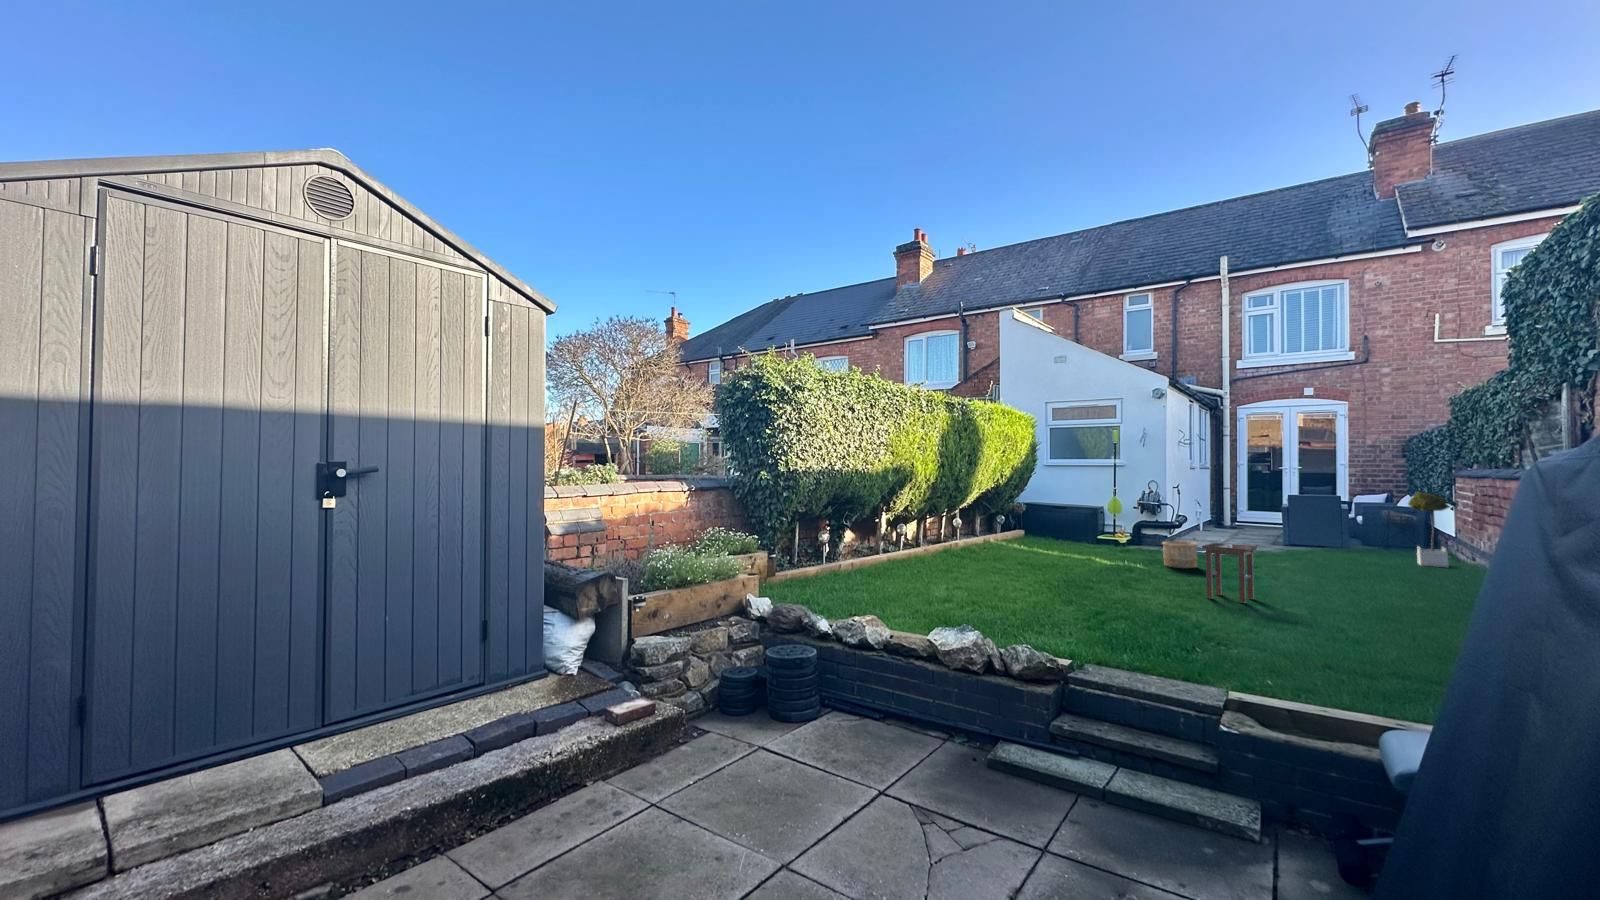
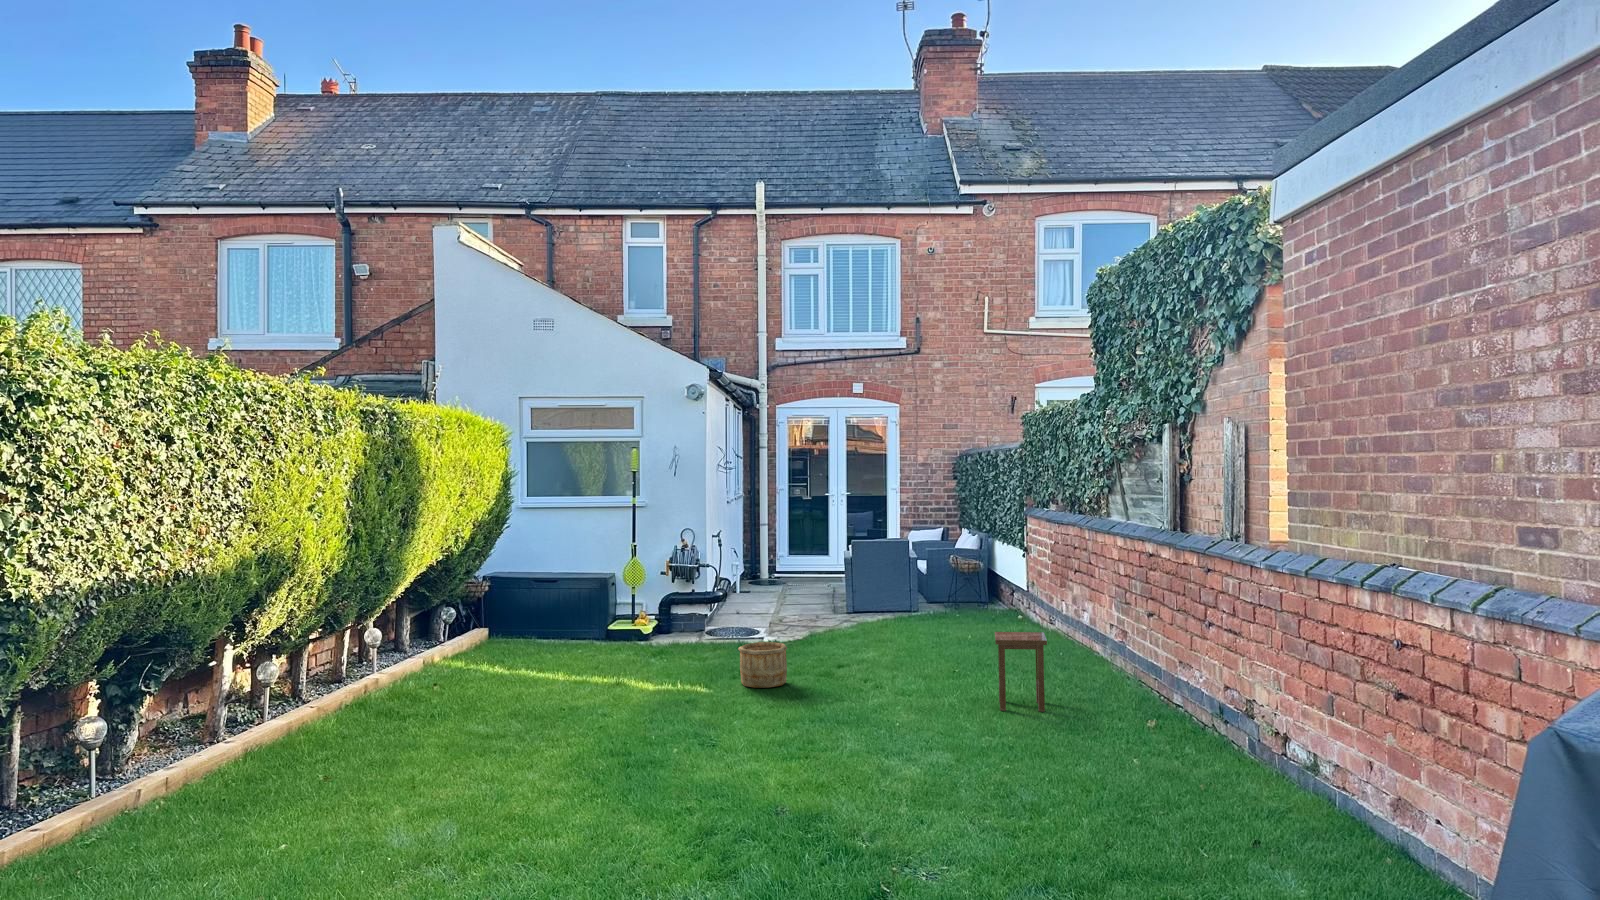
potted tree: present [1408,492,1450,567] -> none [994,539,1035,636]
stool: present [1202,543,1257,603] -> present [995,632,1047,712]

